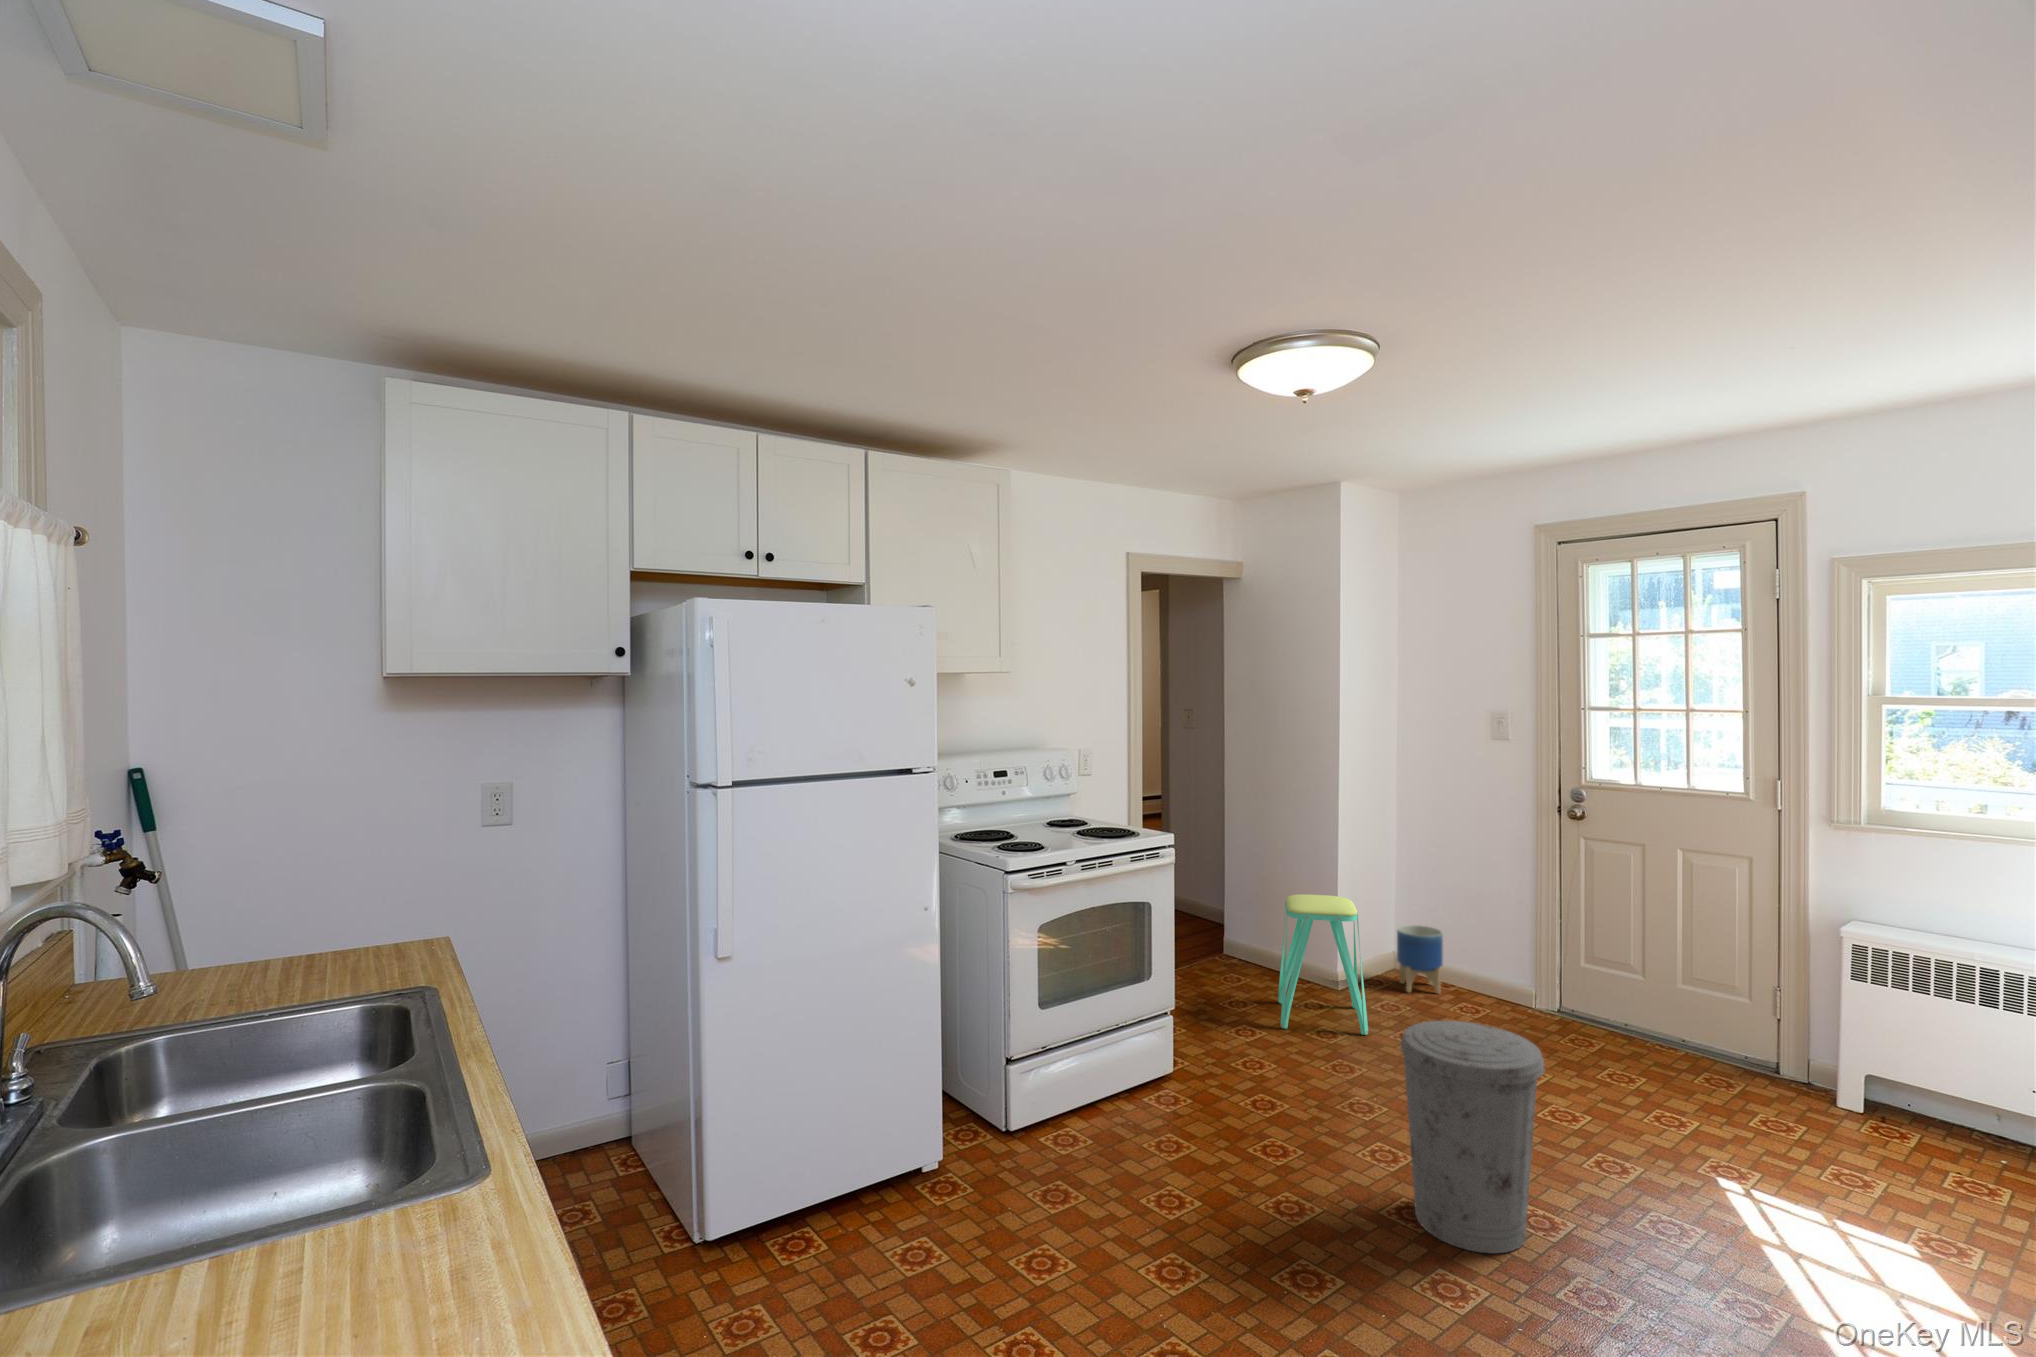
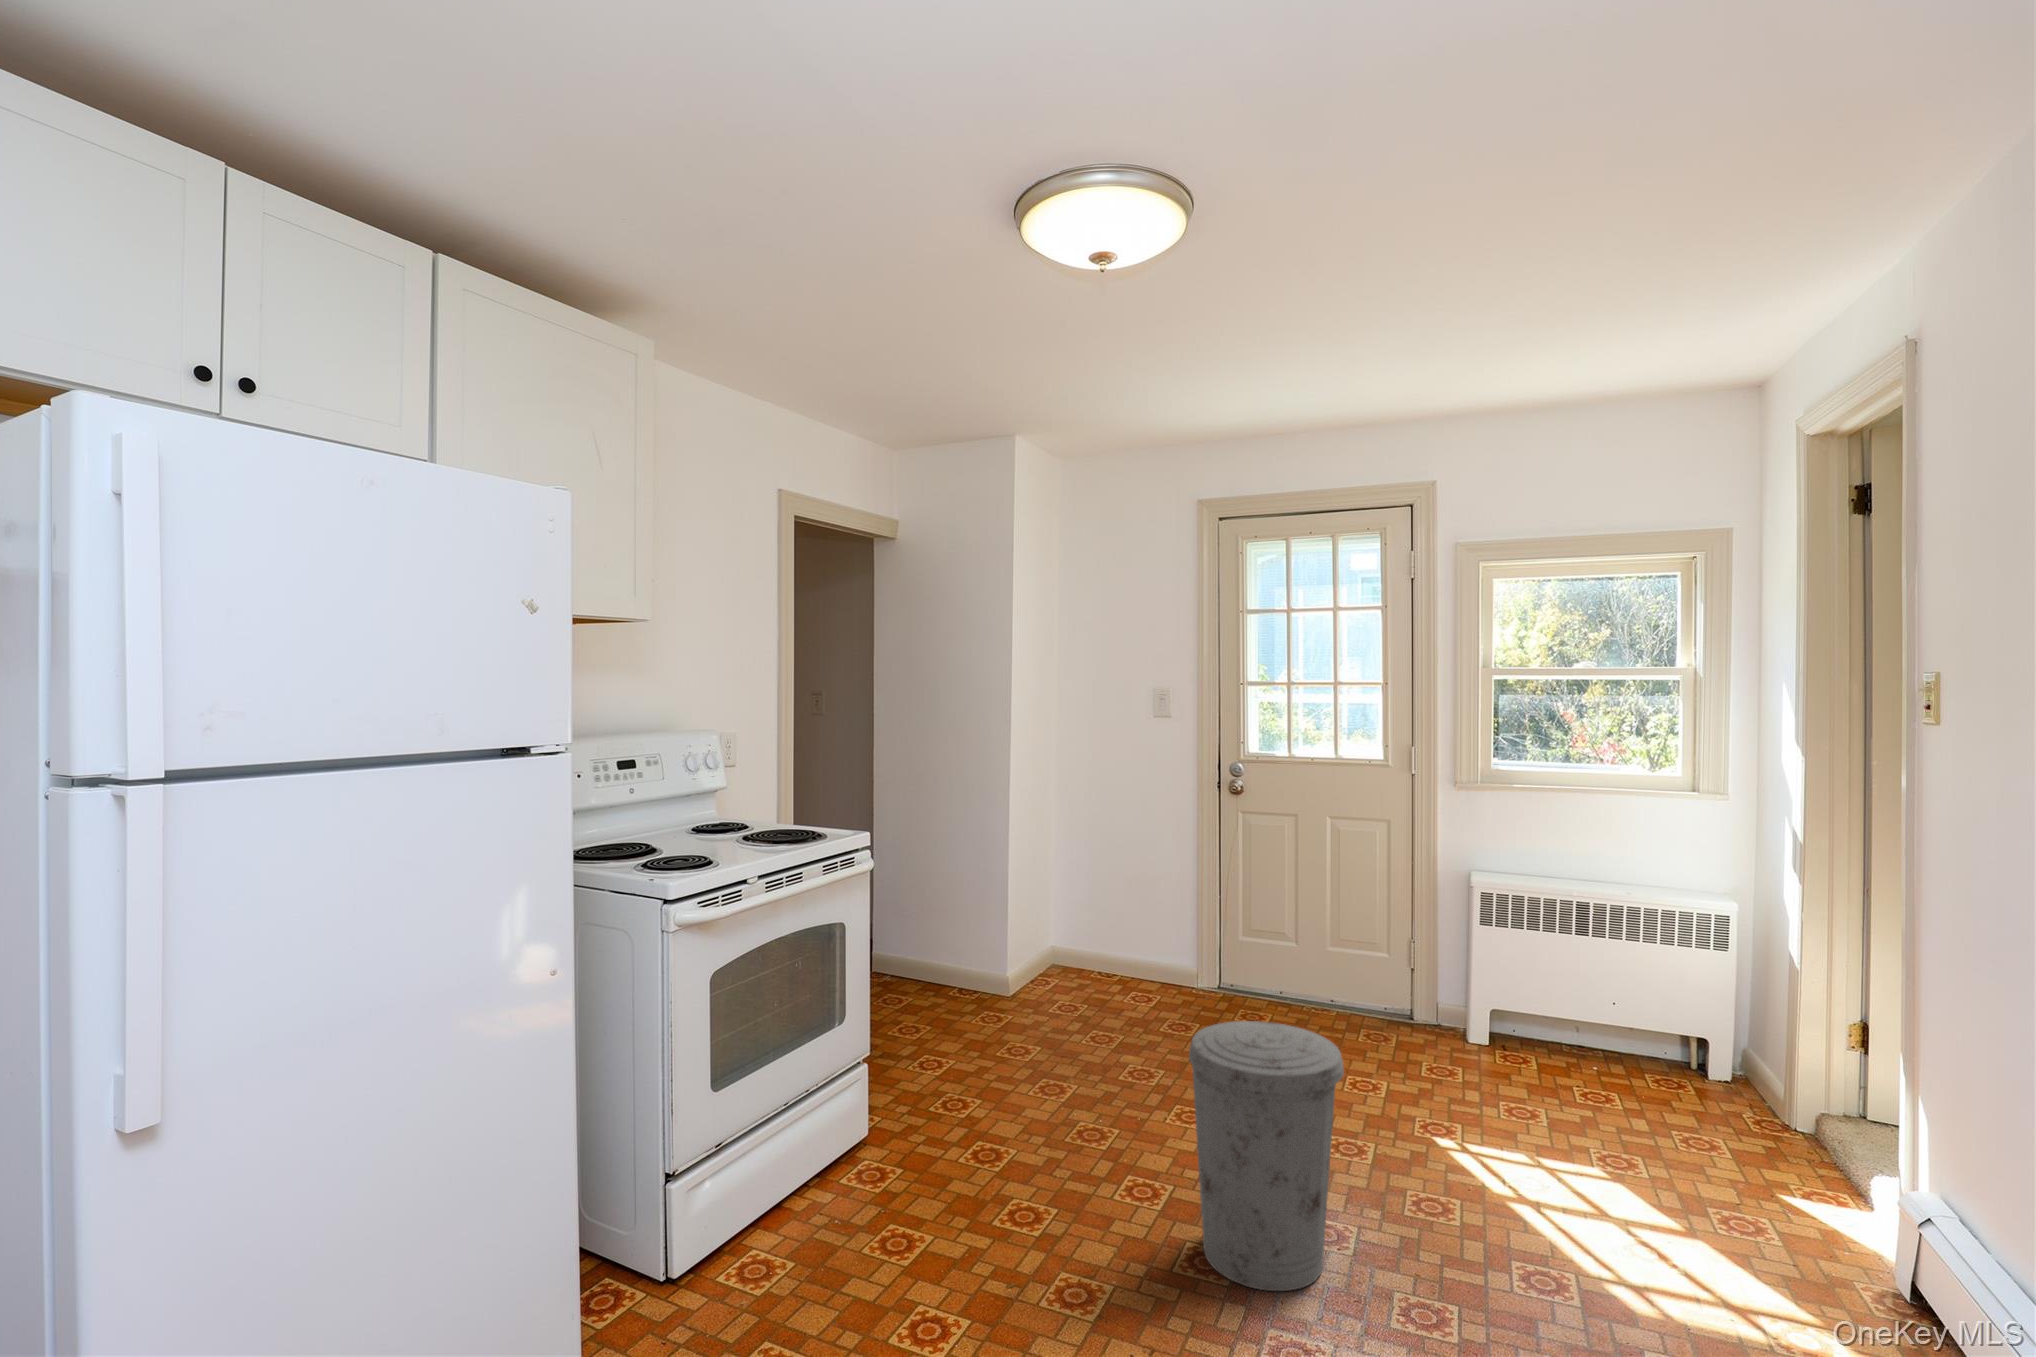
stool: present [1278,894,1368,1035] -> none [951,894,1059,1054]
planter: present [1397,925,1443,994] -> none [1062,917,1107,990]

